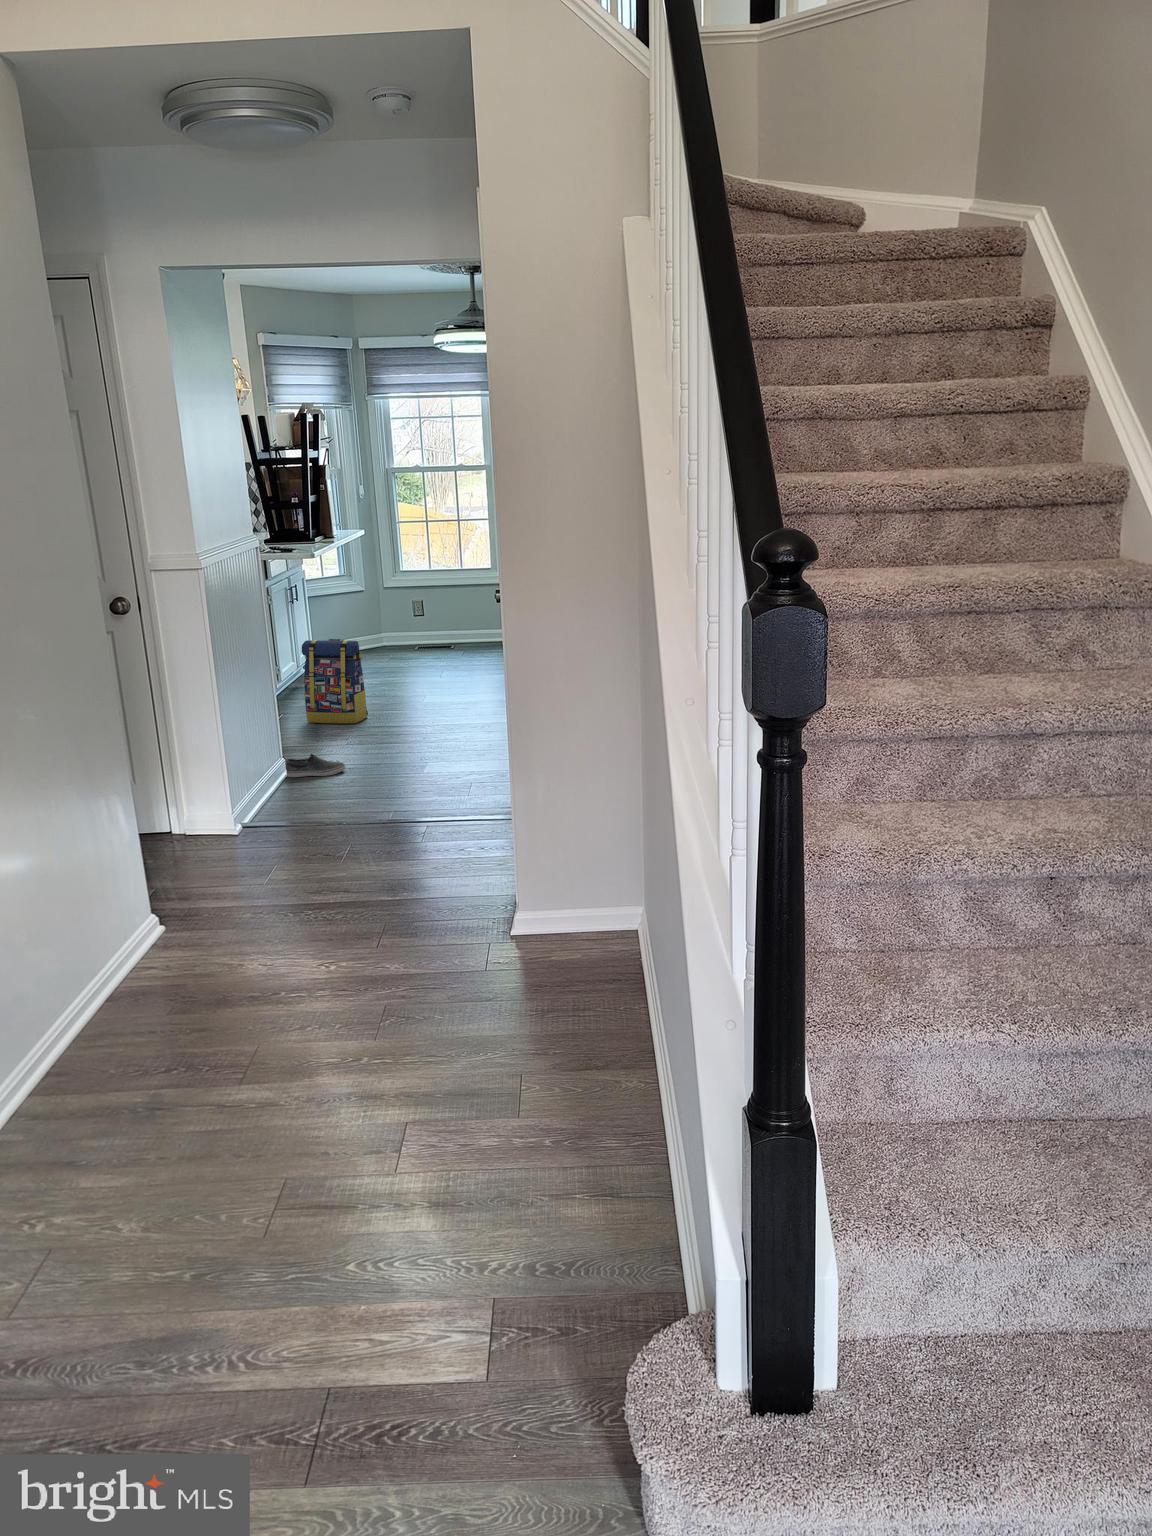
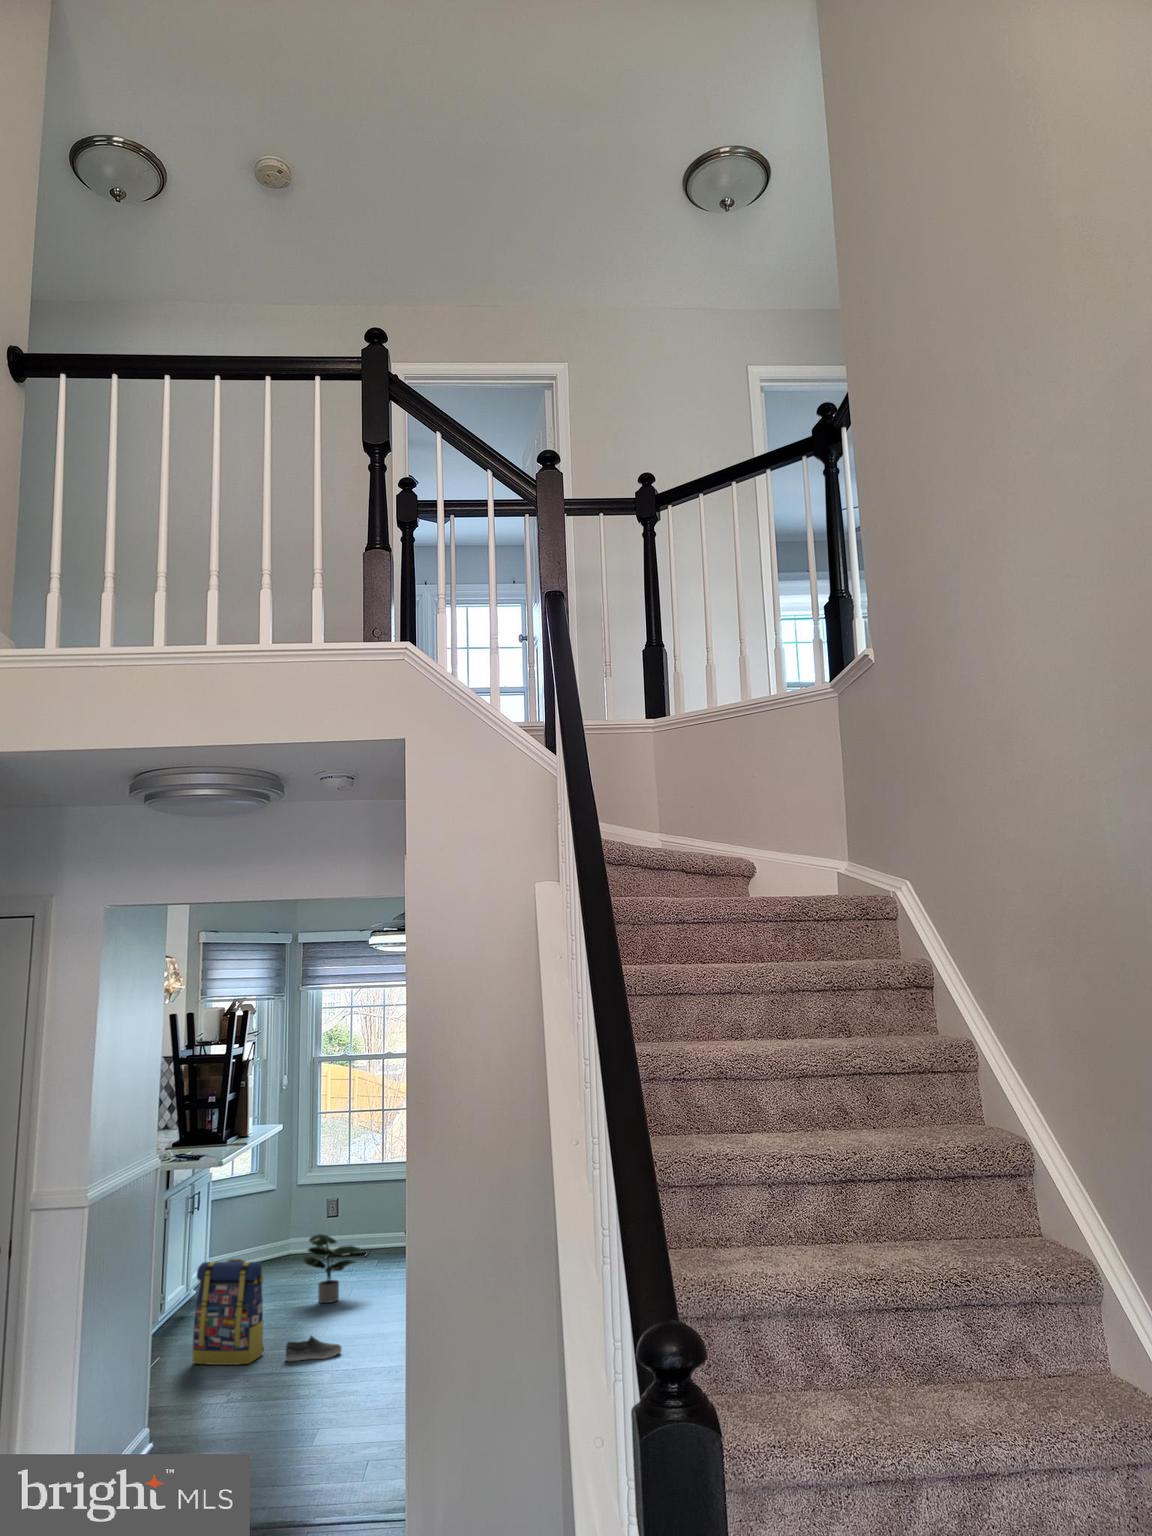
potted plant: none [393,626,447,683] -> present [301,1234,360,1303]
shoe: present [286,754,345,777] -> present [285,1336,342,1361]

